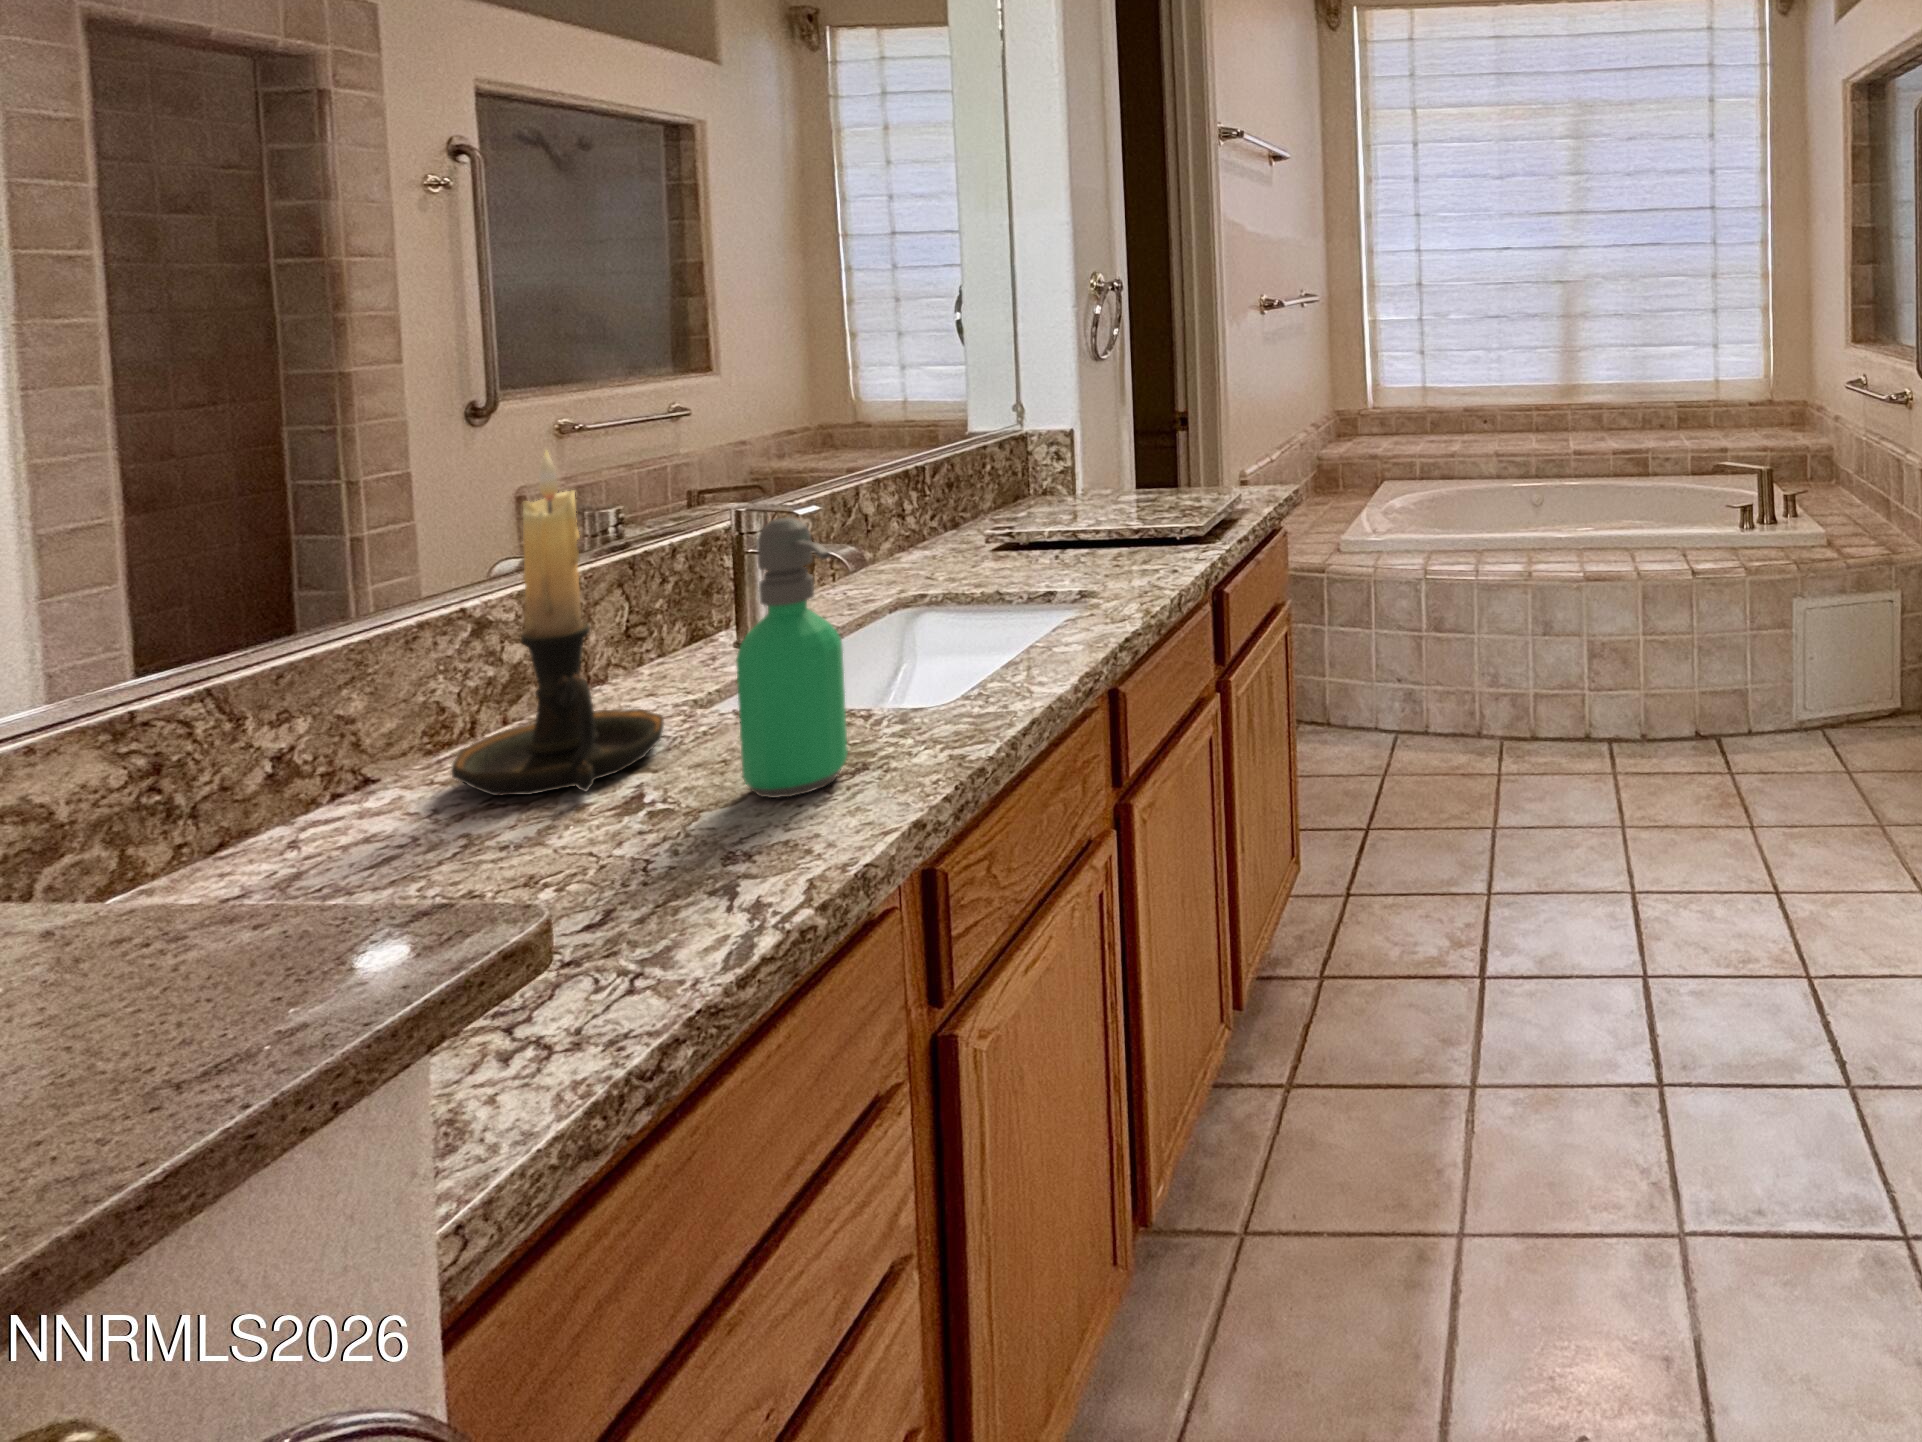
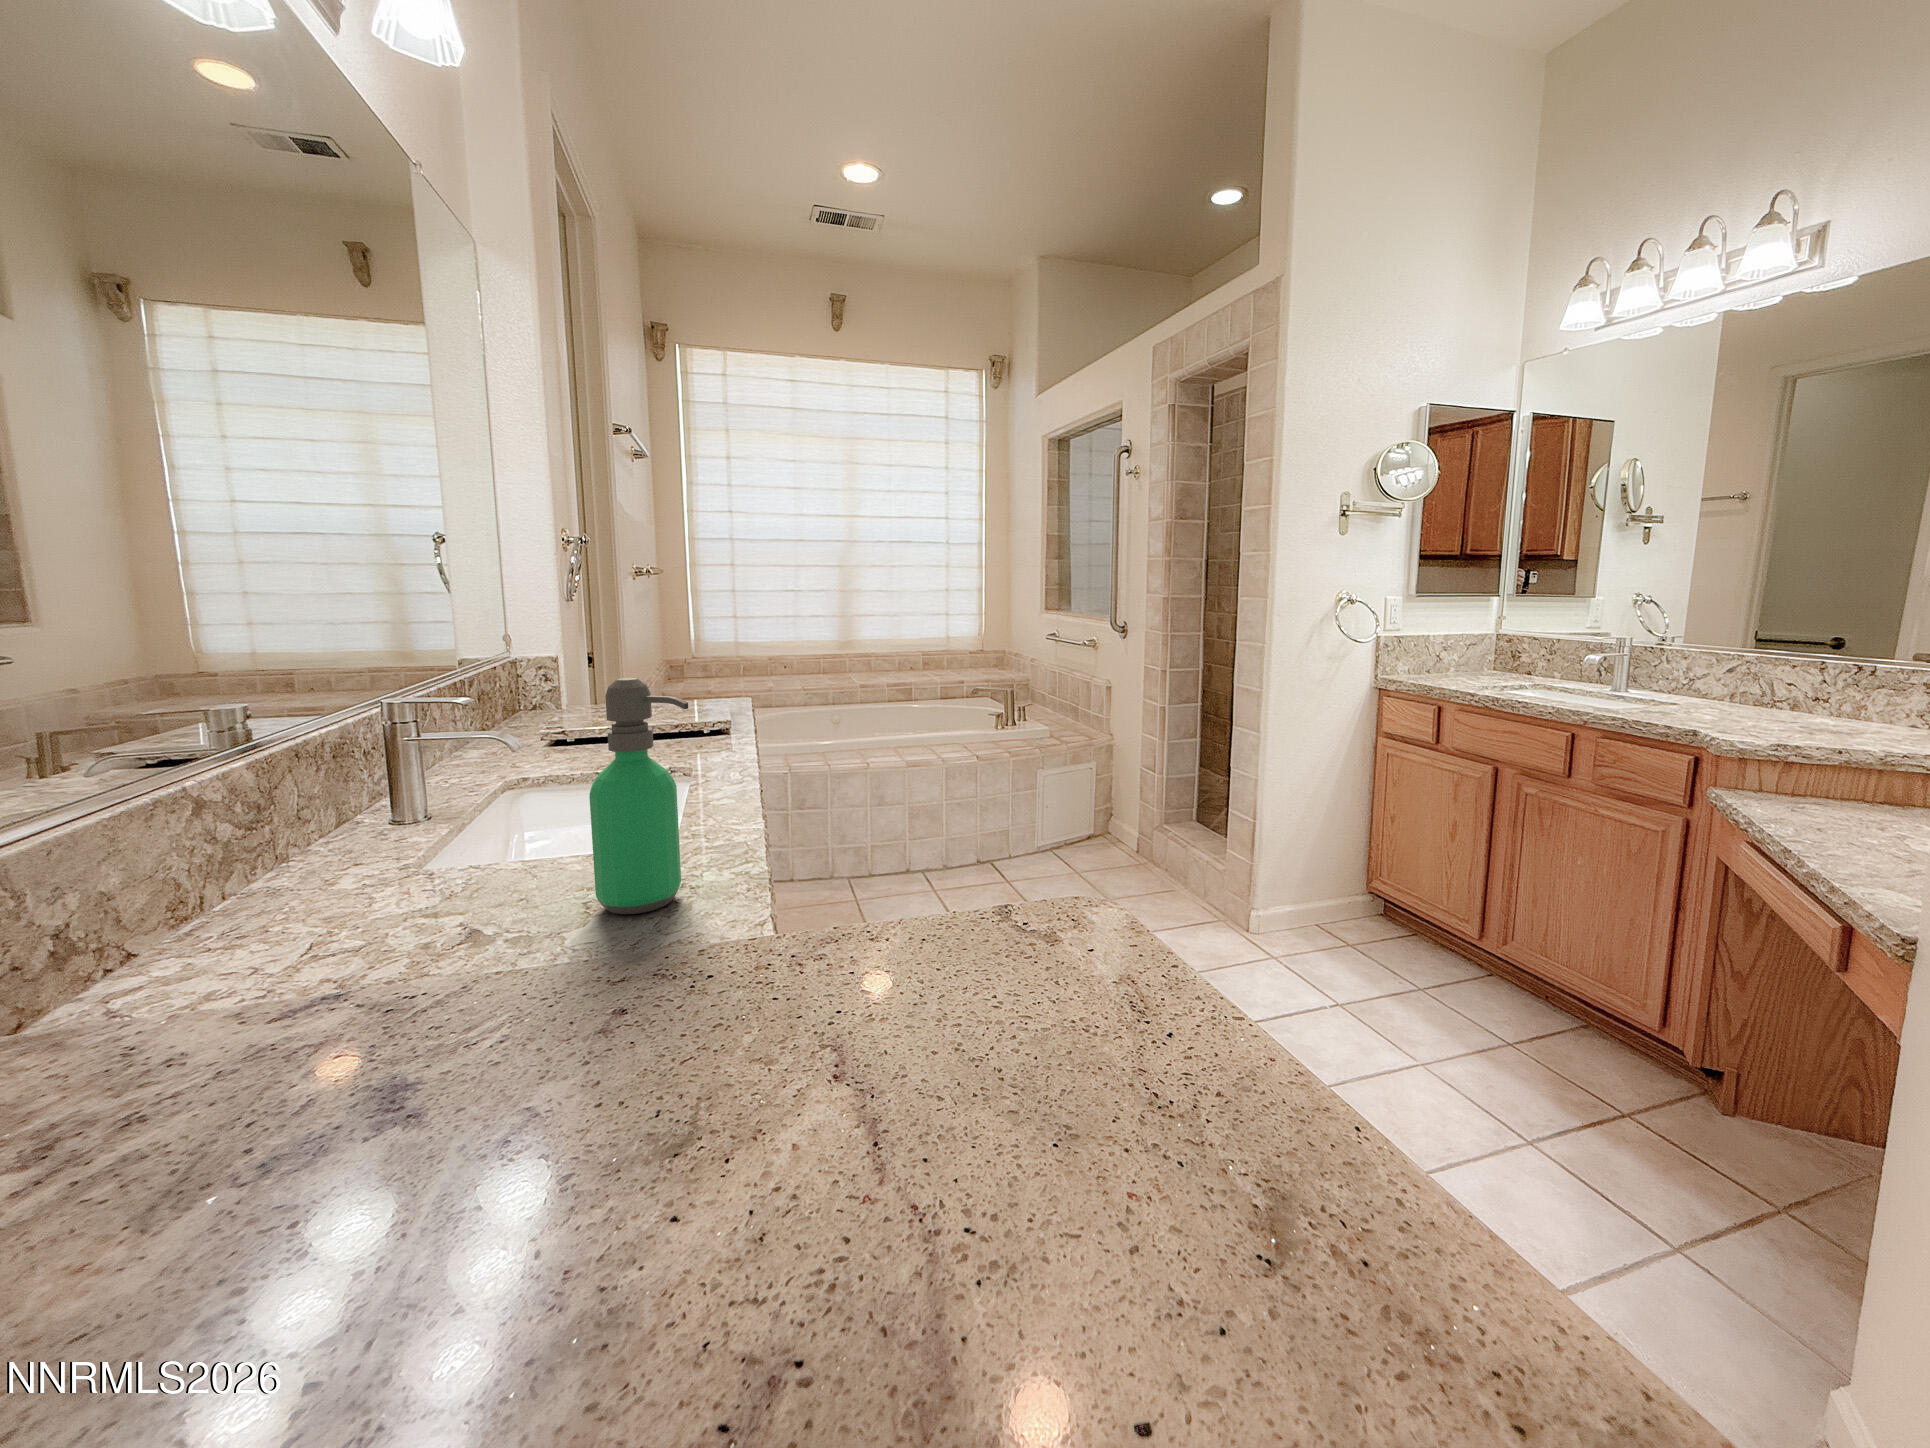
candle holder: present [452,451,664,796] -> none [254,620,459,948]

